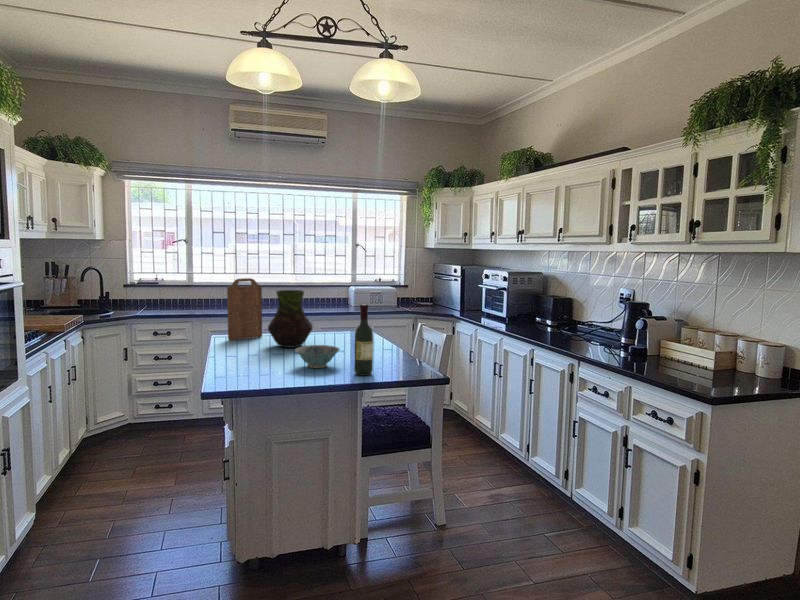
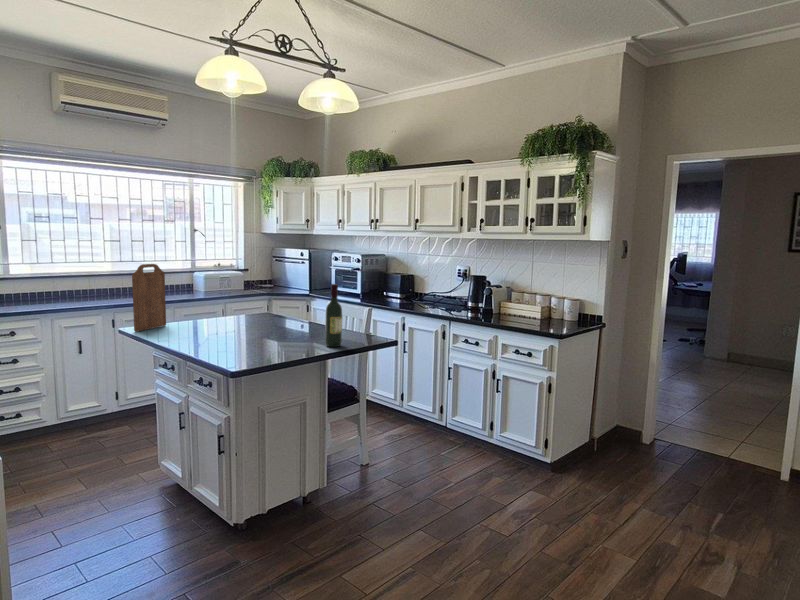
vase: present [268,290,312,348] -> none [193,275,239,333]
ceramic bowl: present [295,345,340,368] -> none [260,325,303,346]

